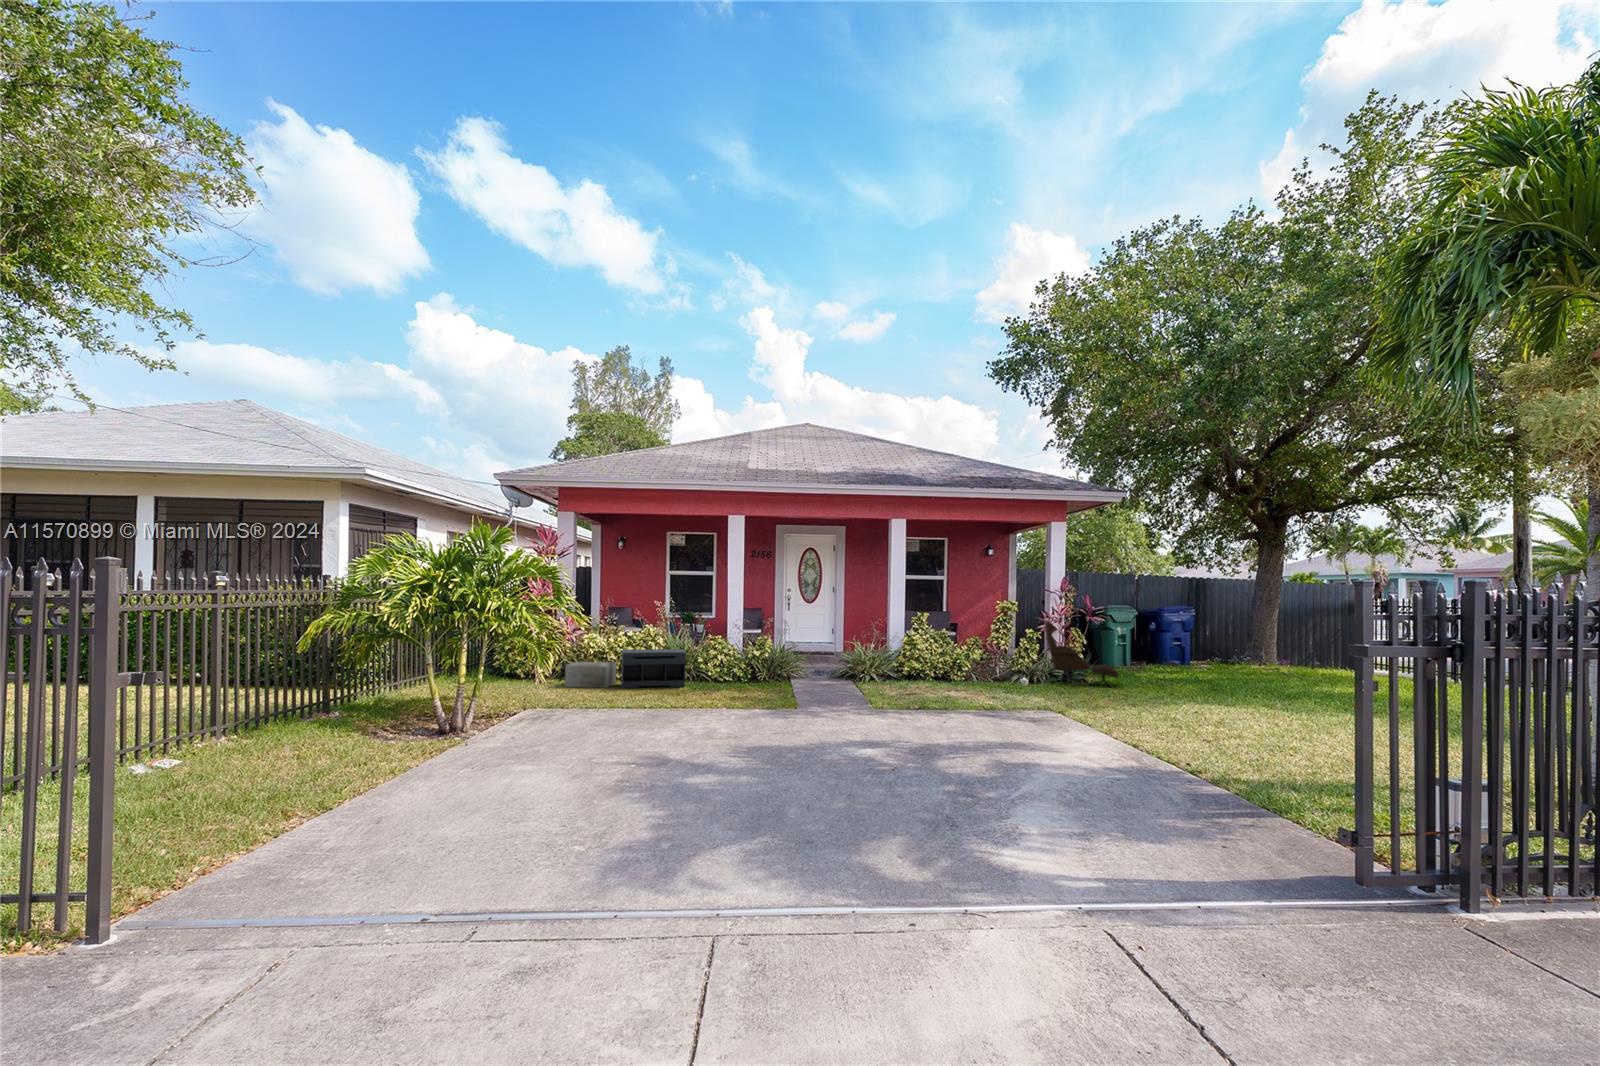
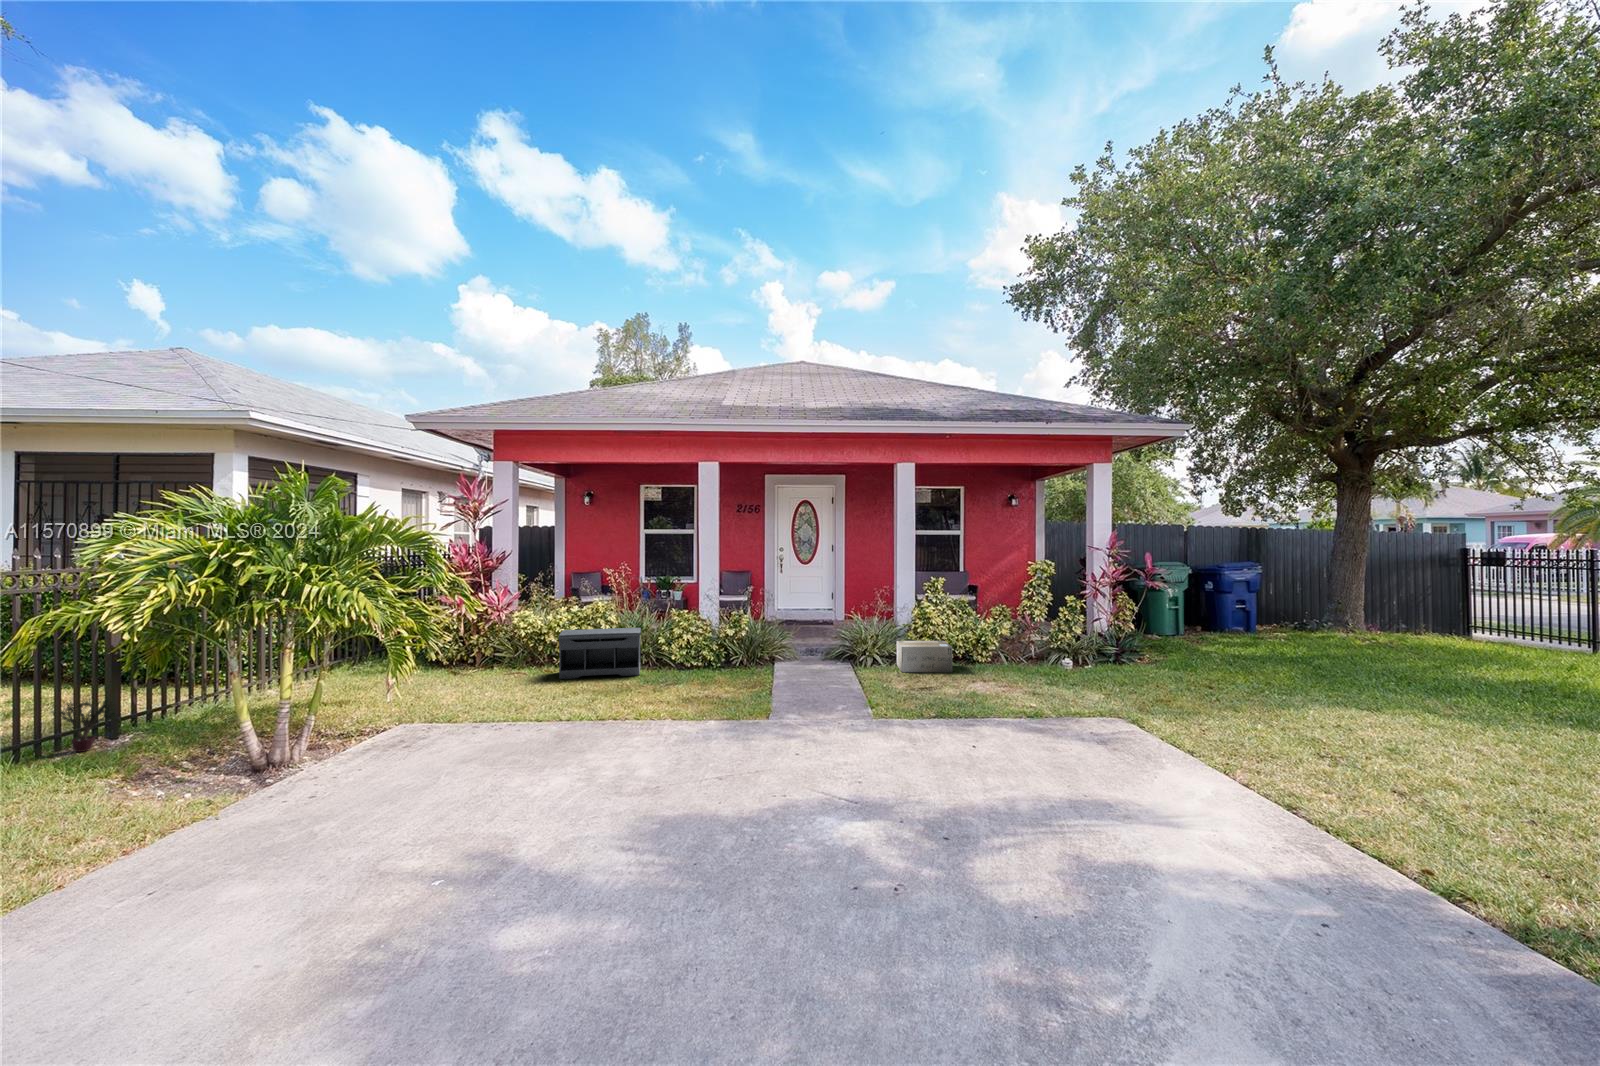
lounge chair: present [1045,621,1119,686] -> none [1090,585,1187,669]
cardboard box: present [565,662,616,688] -> present [897,641,952,672]
potted plant: none [299,684,342,722] -> present [51,700,115,752]

